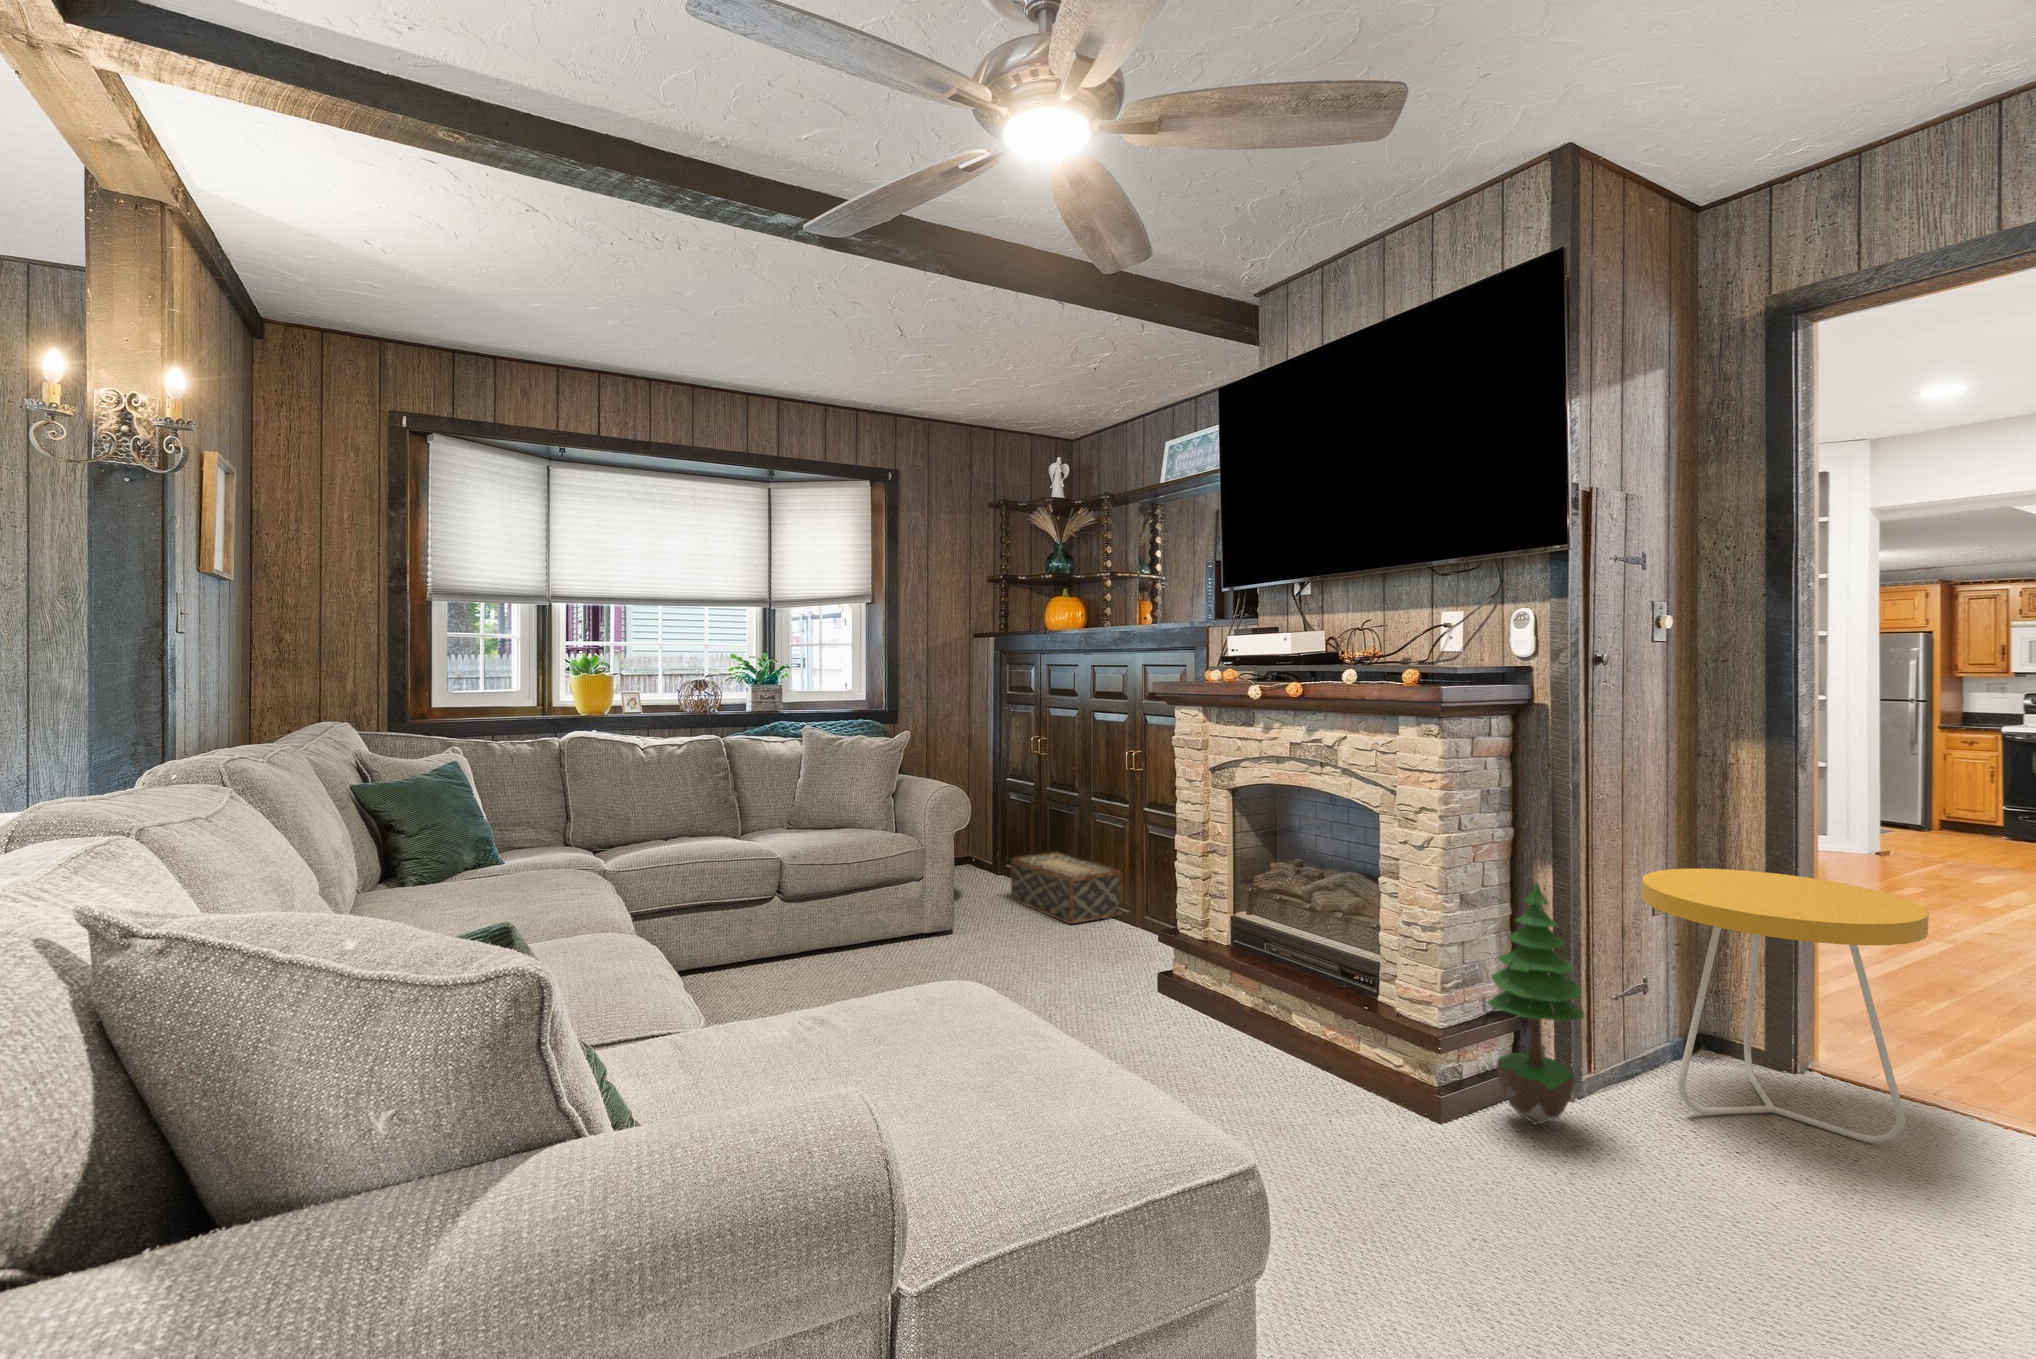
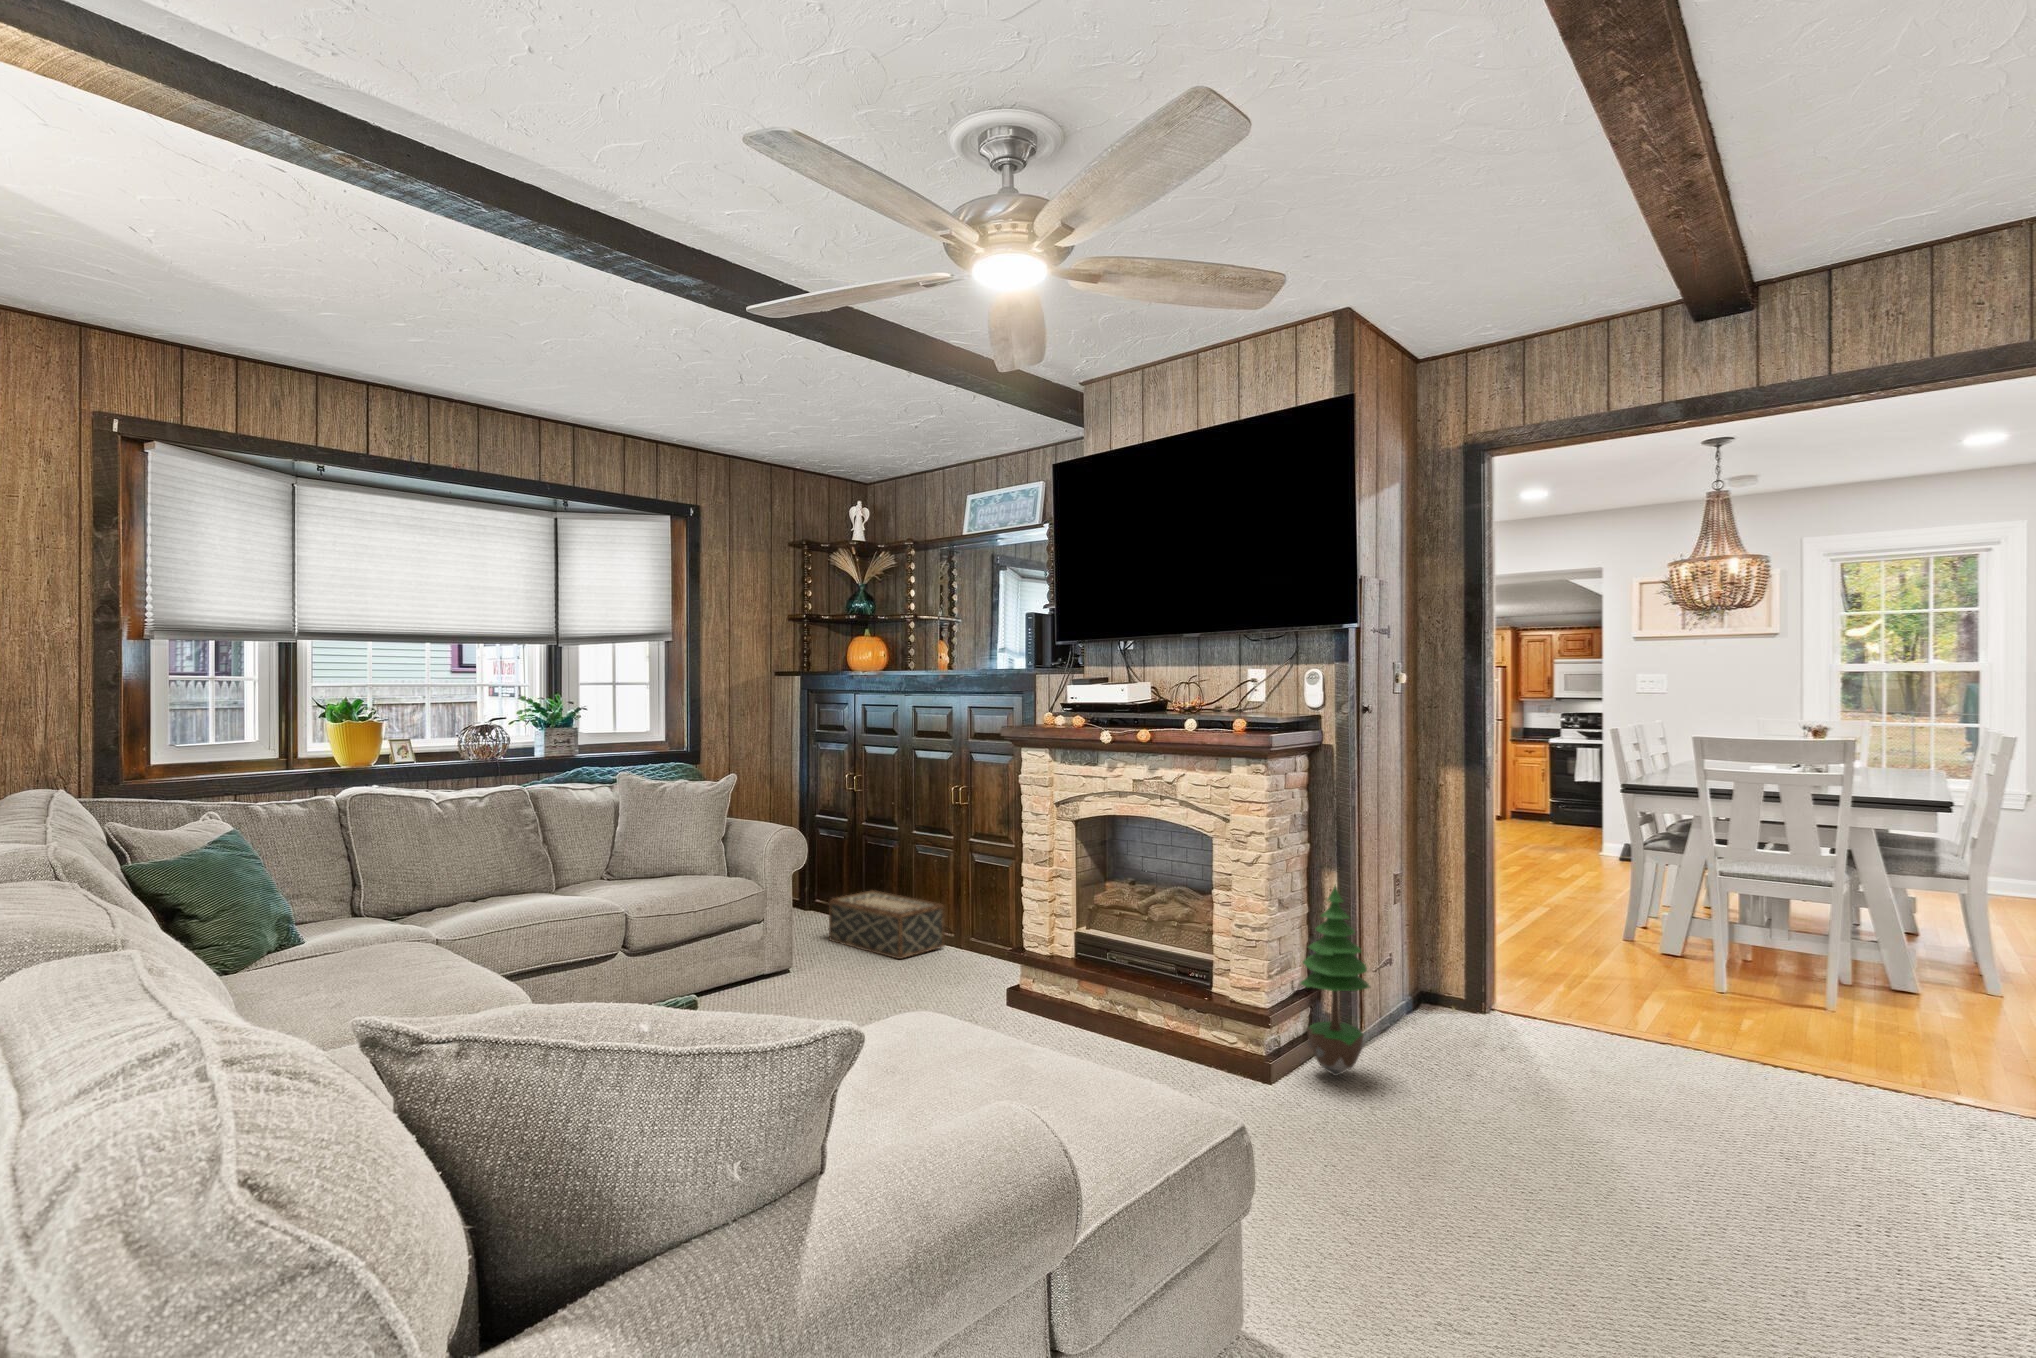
side table: present [1642,869,1929,1143] -> none [1398,868,1578,1059]

